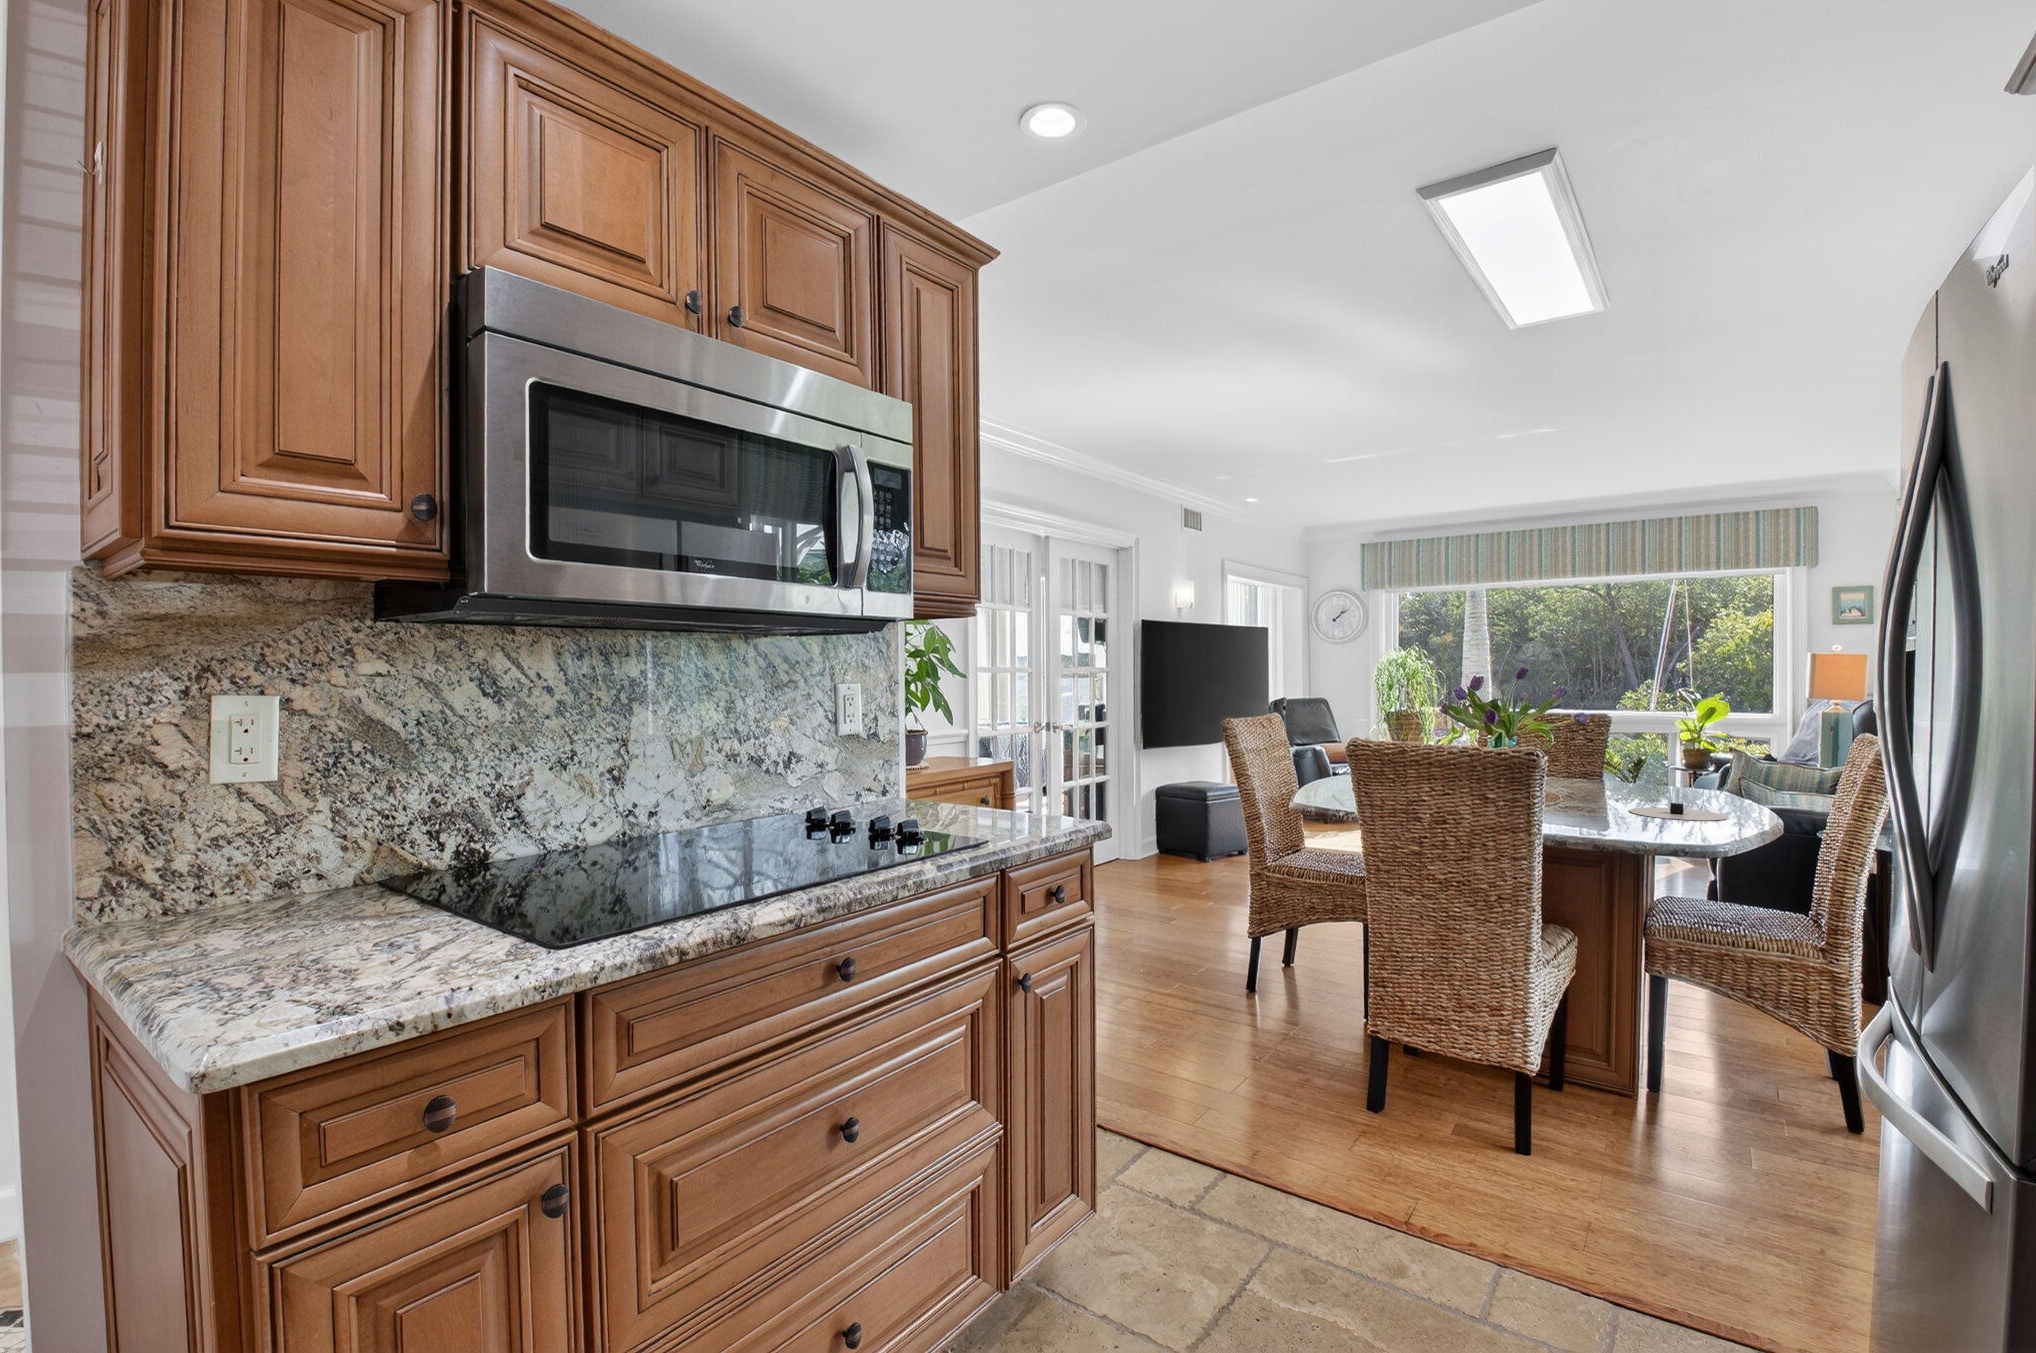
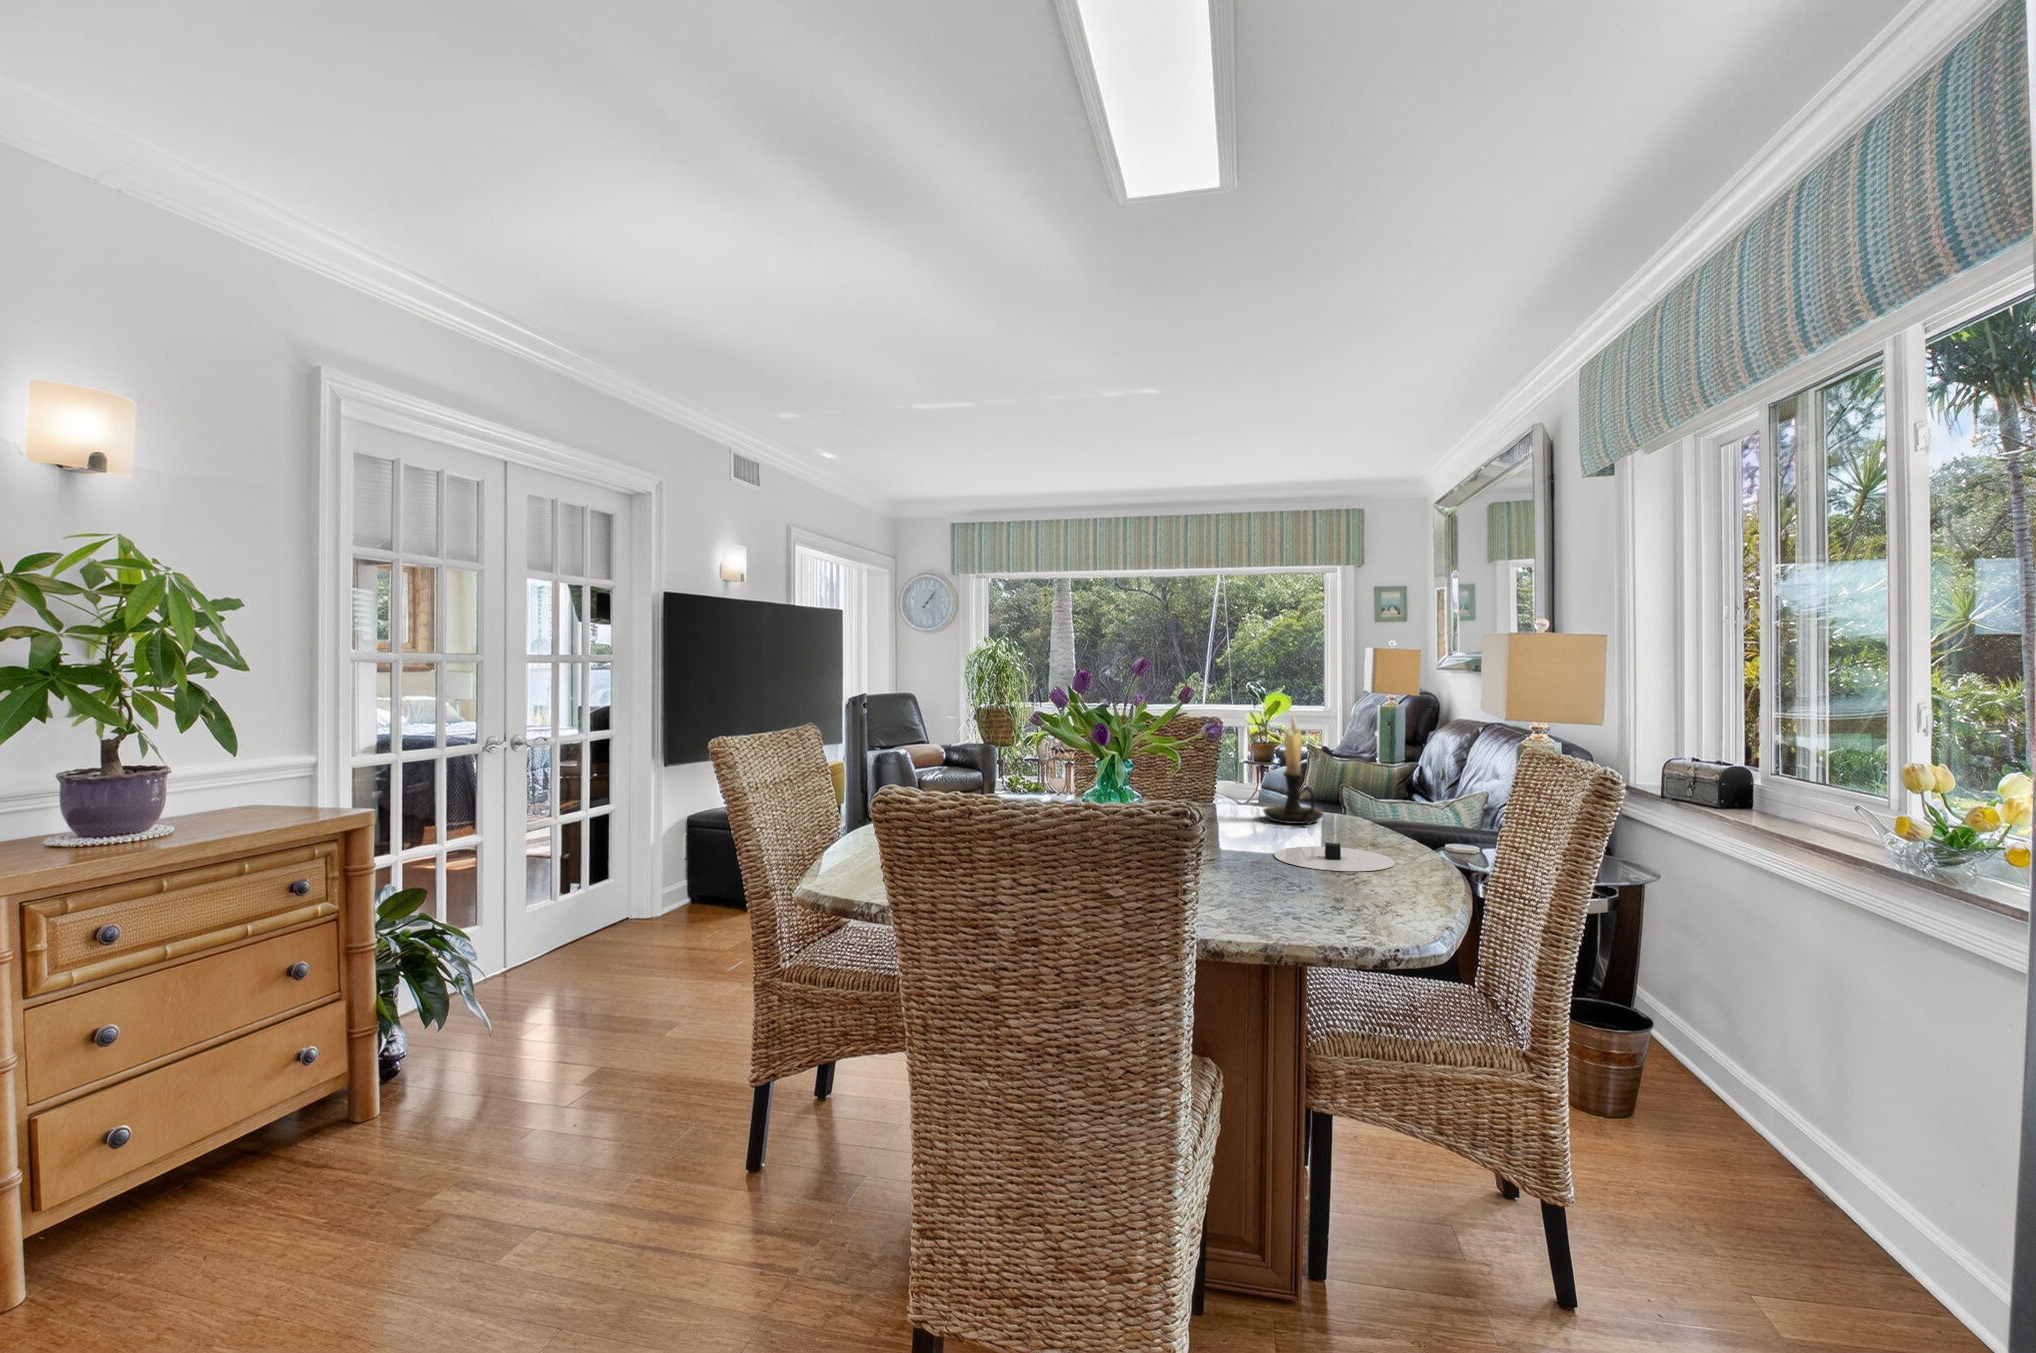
candle holder: none [1637,712,1689,798] -> present [1263,715,1323,824]

